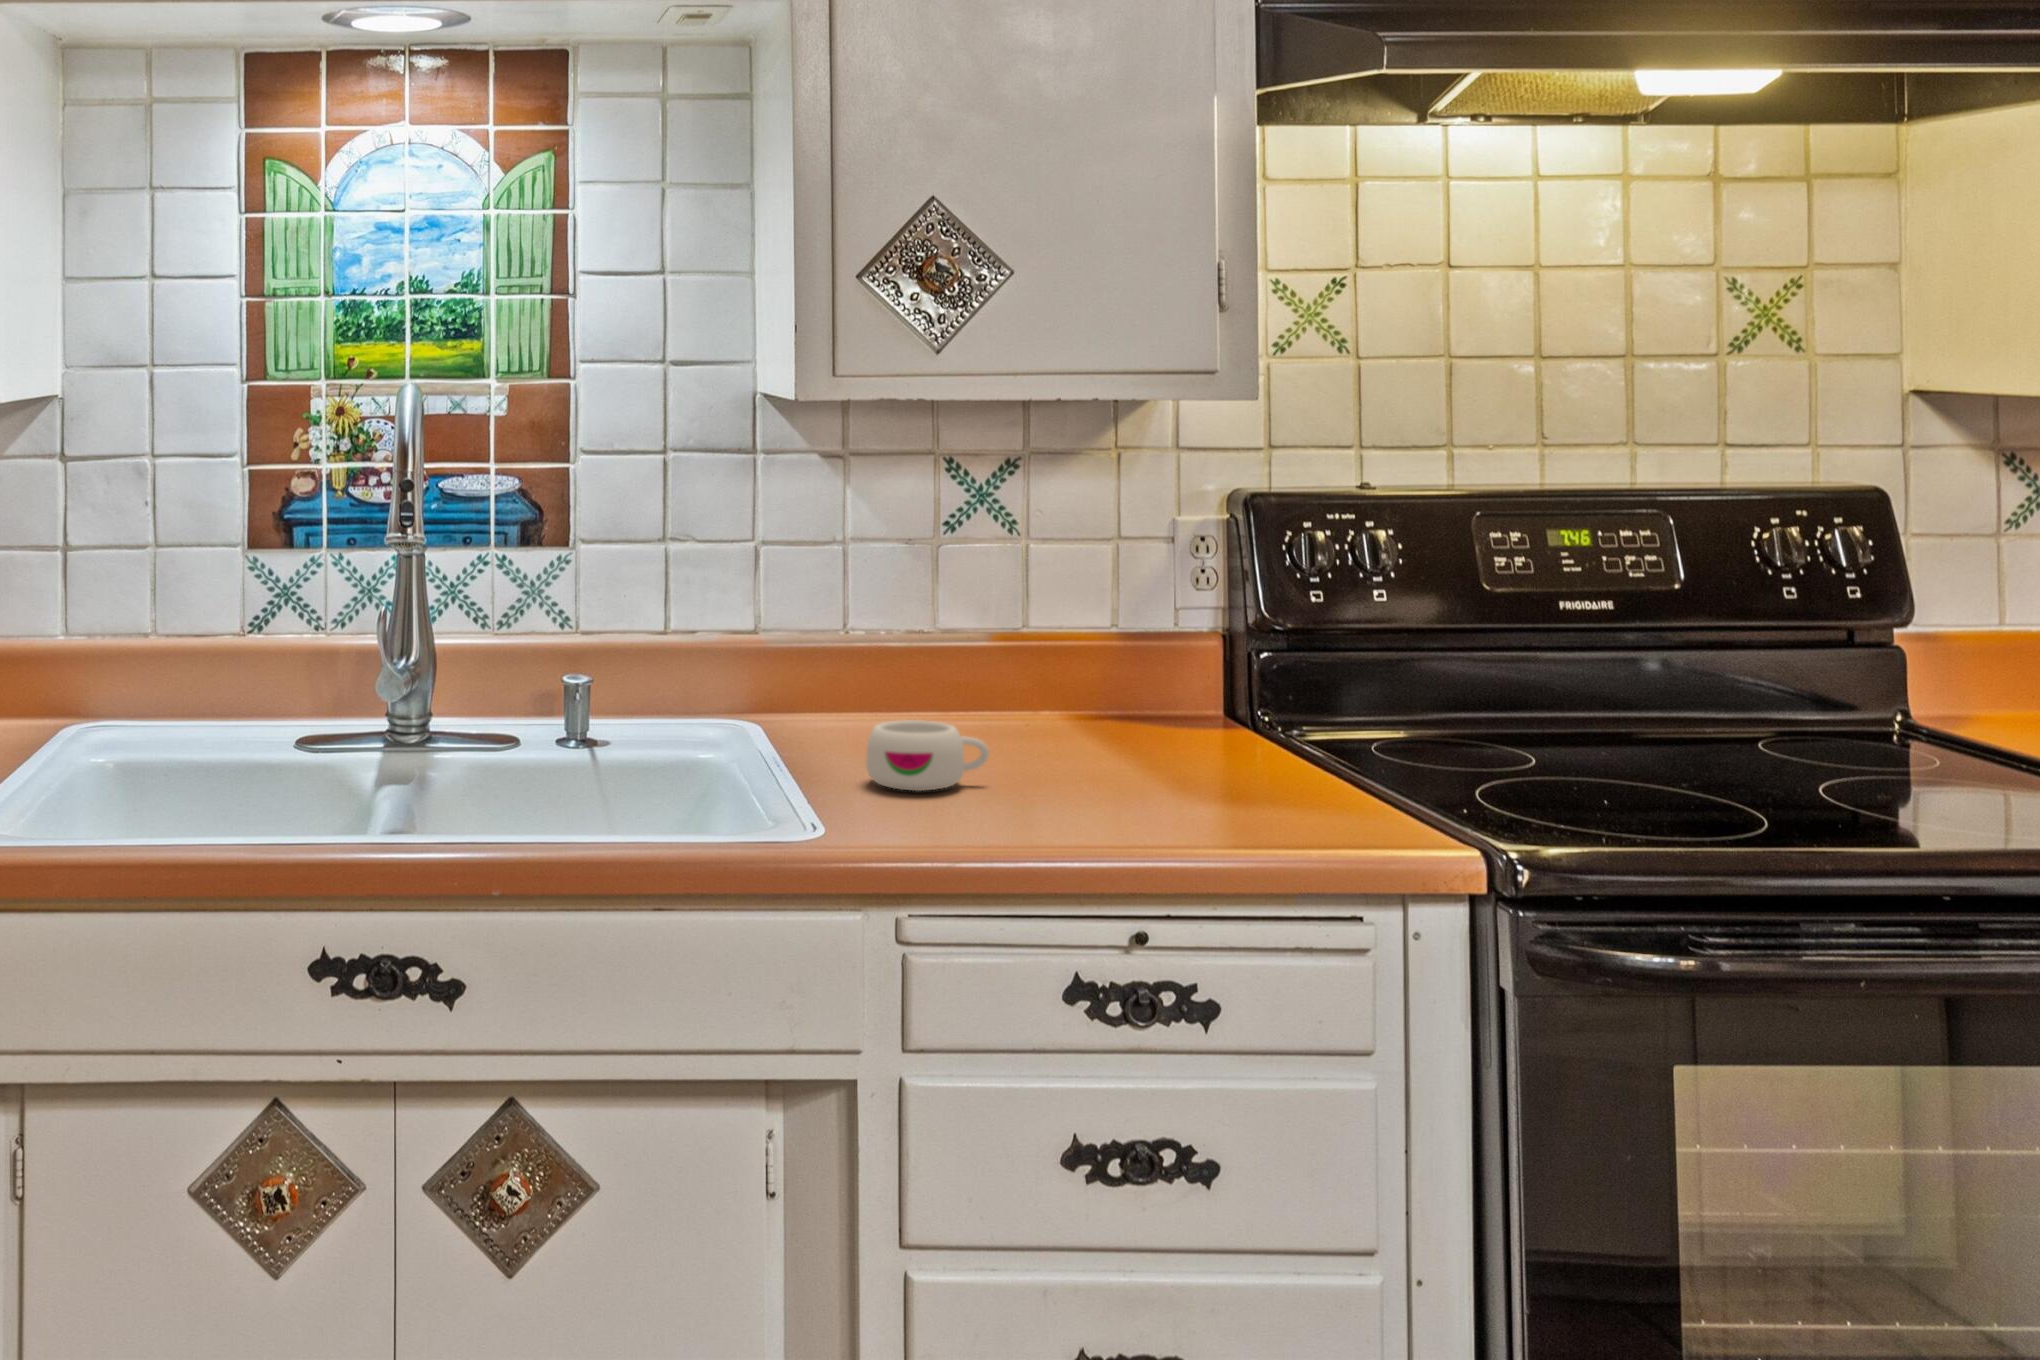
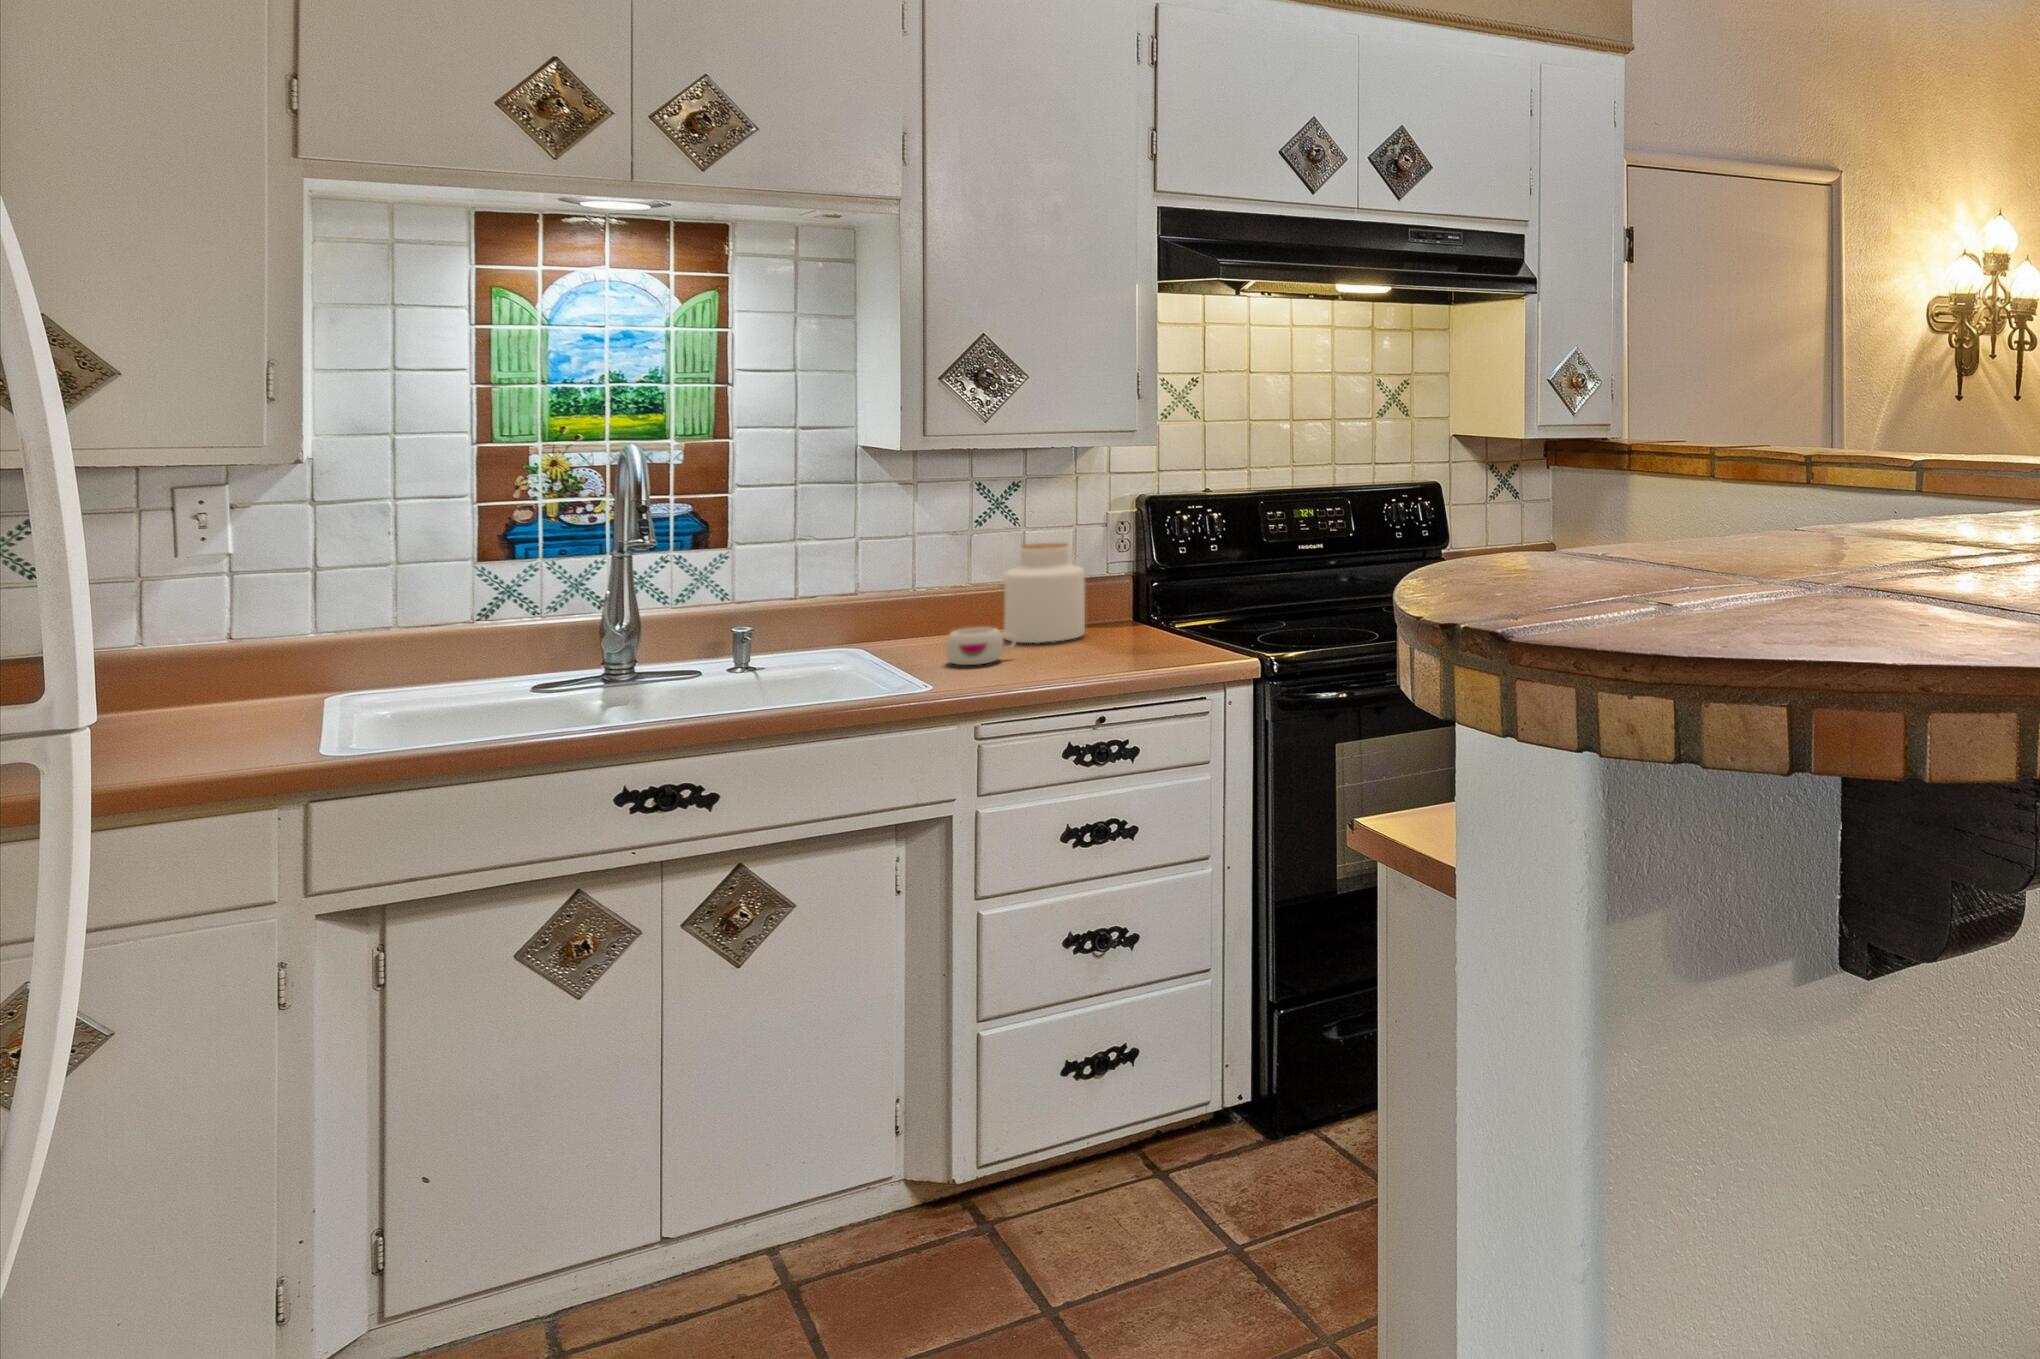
jar: none [981,573,1123,757] -> present [1004,543,1085,643]

